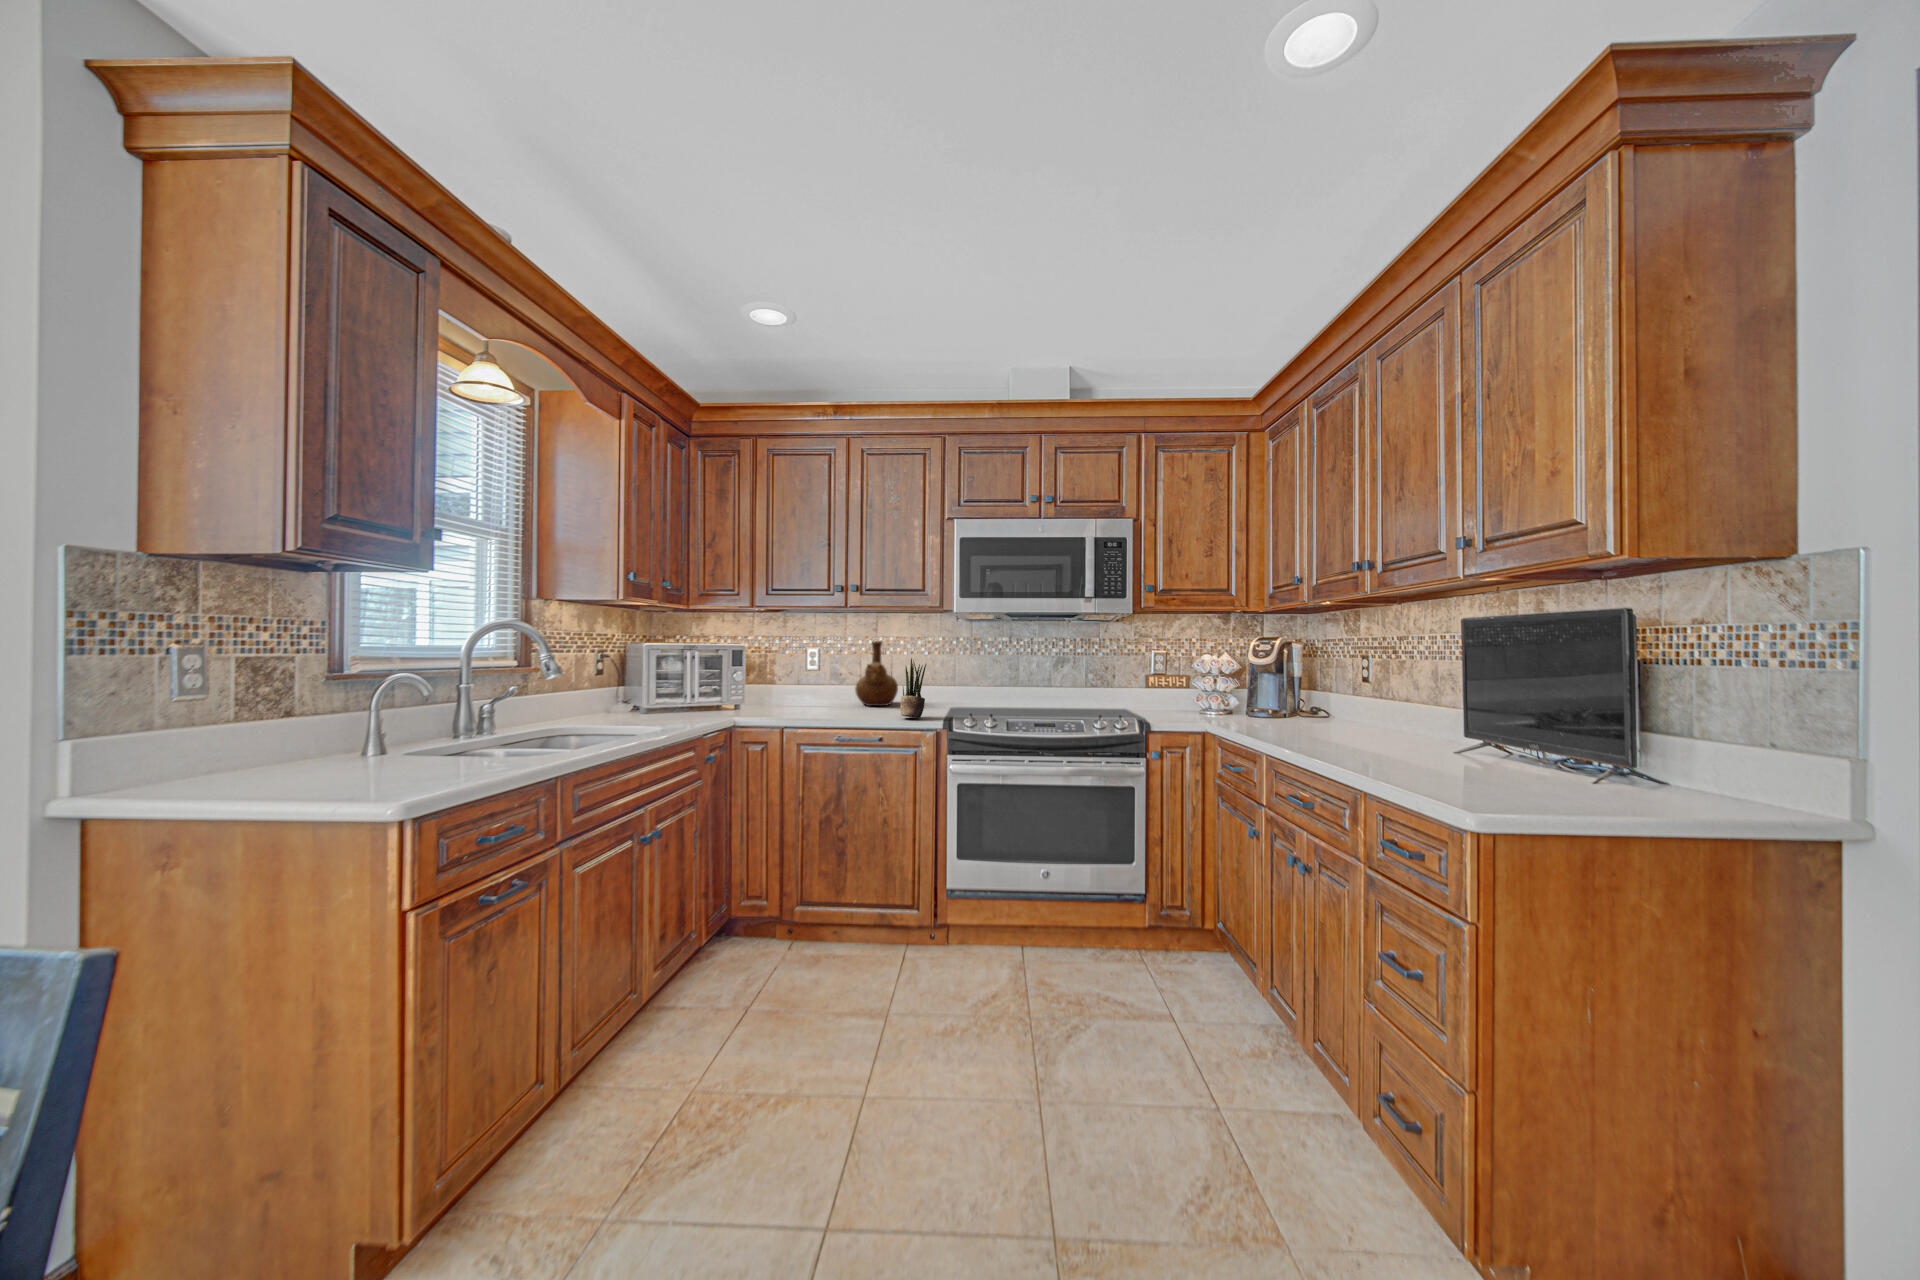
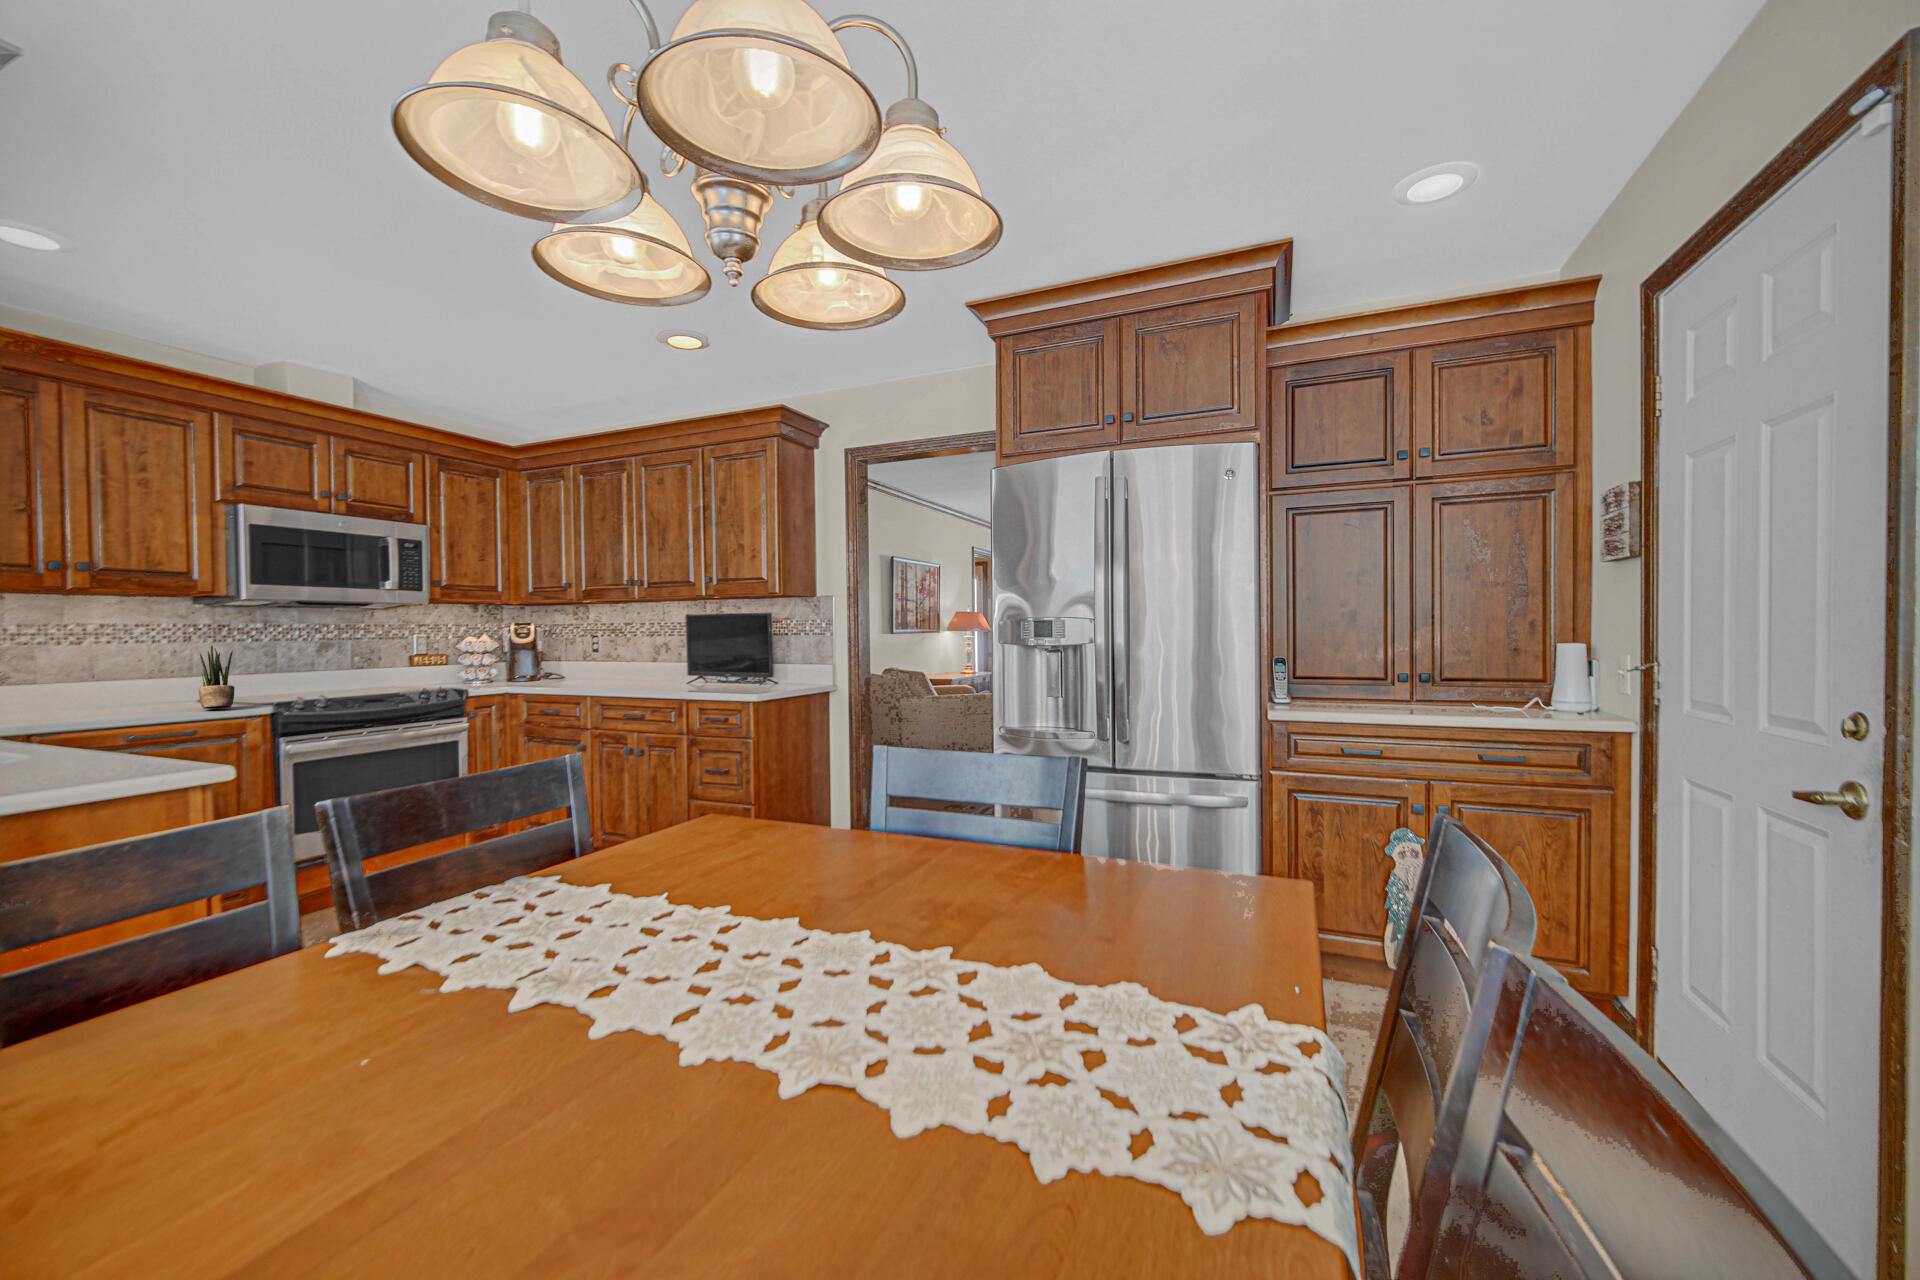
vase: present [855,641,898,706] -> none [44,628,124,707]

